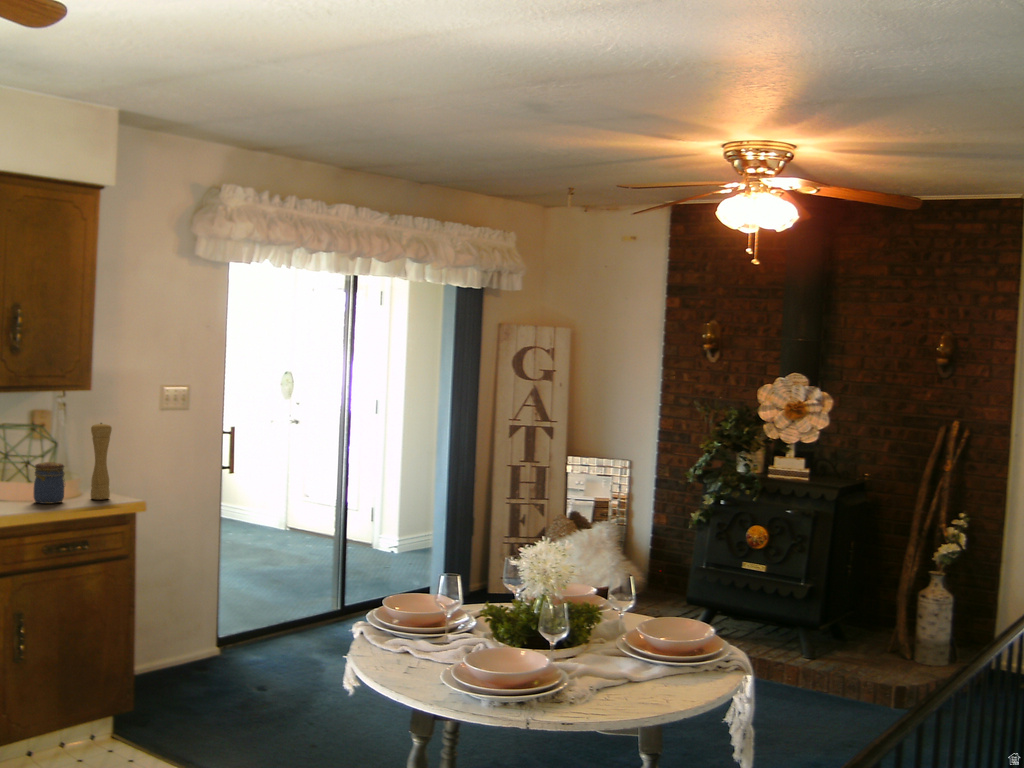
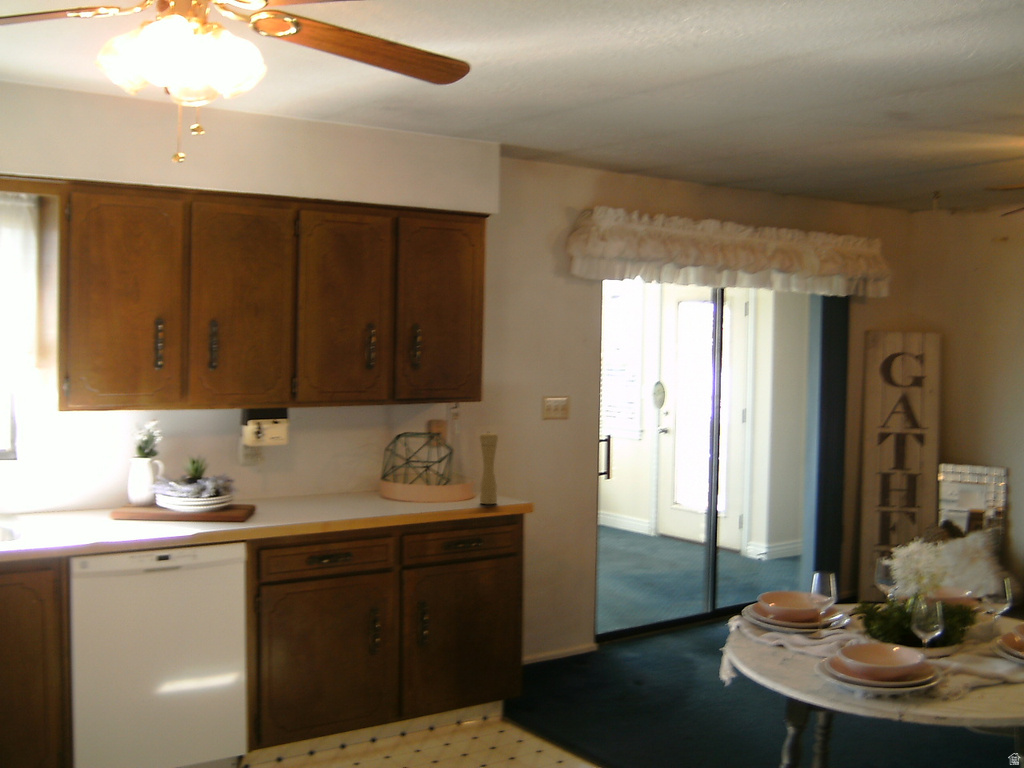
jar: present [34,462,65,504] -> none [430,469,458,507]

